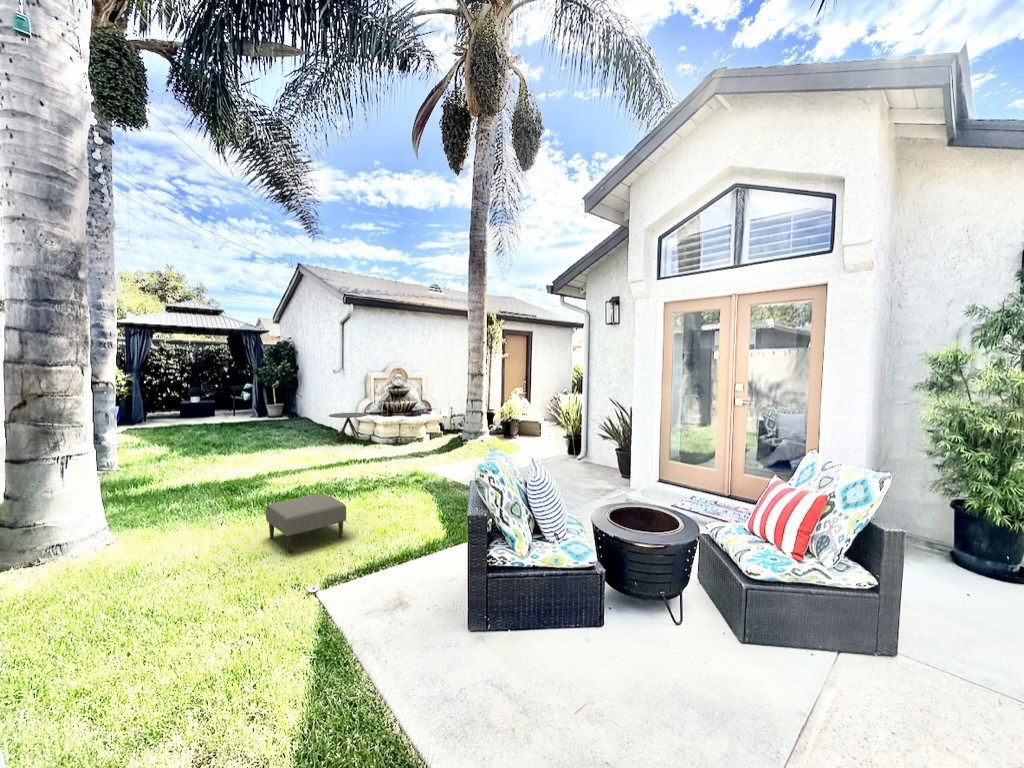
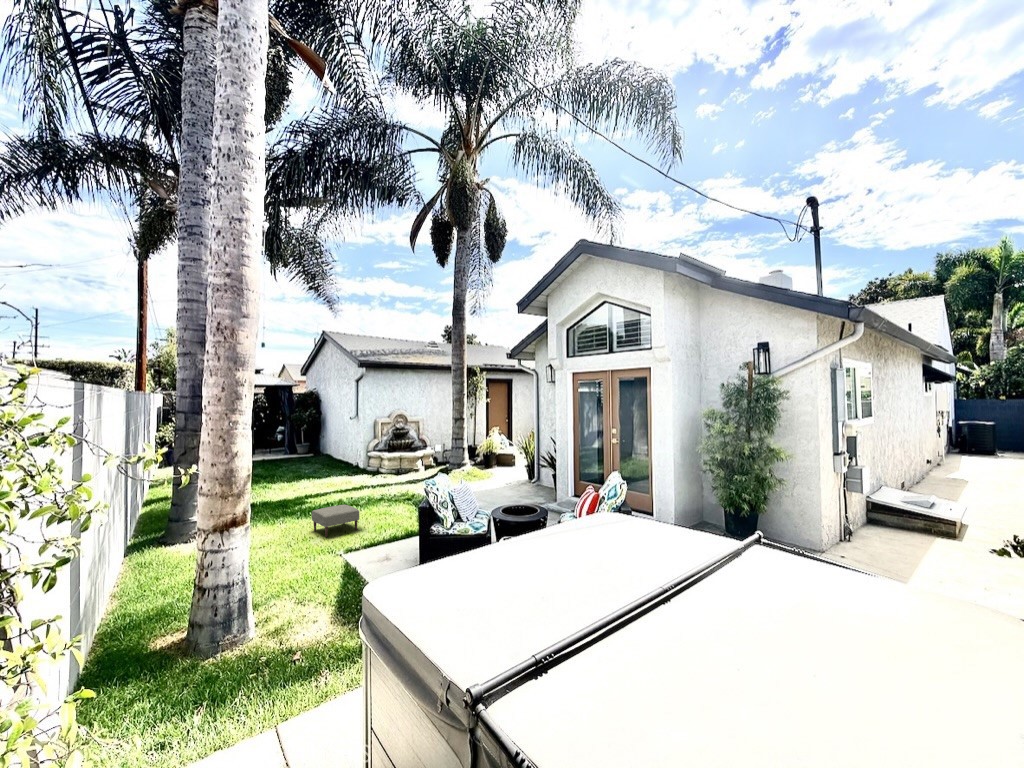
round table: present [329,413,367,441] -> none [347,450,376,473]

